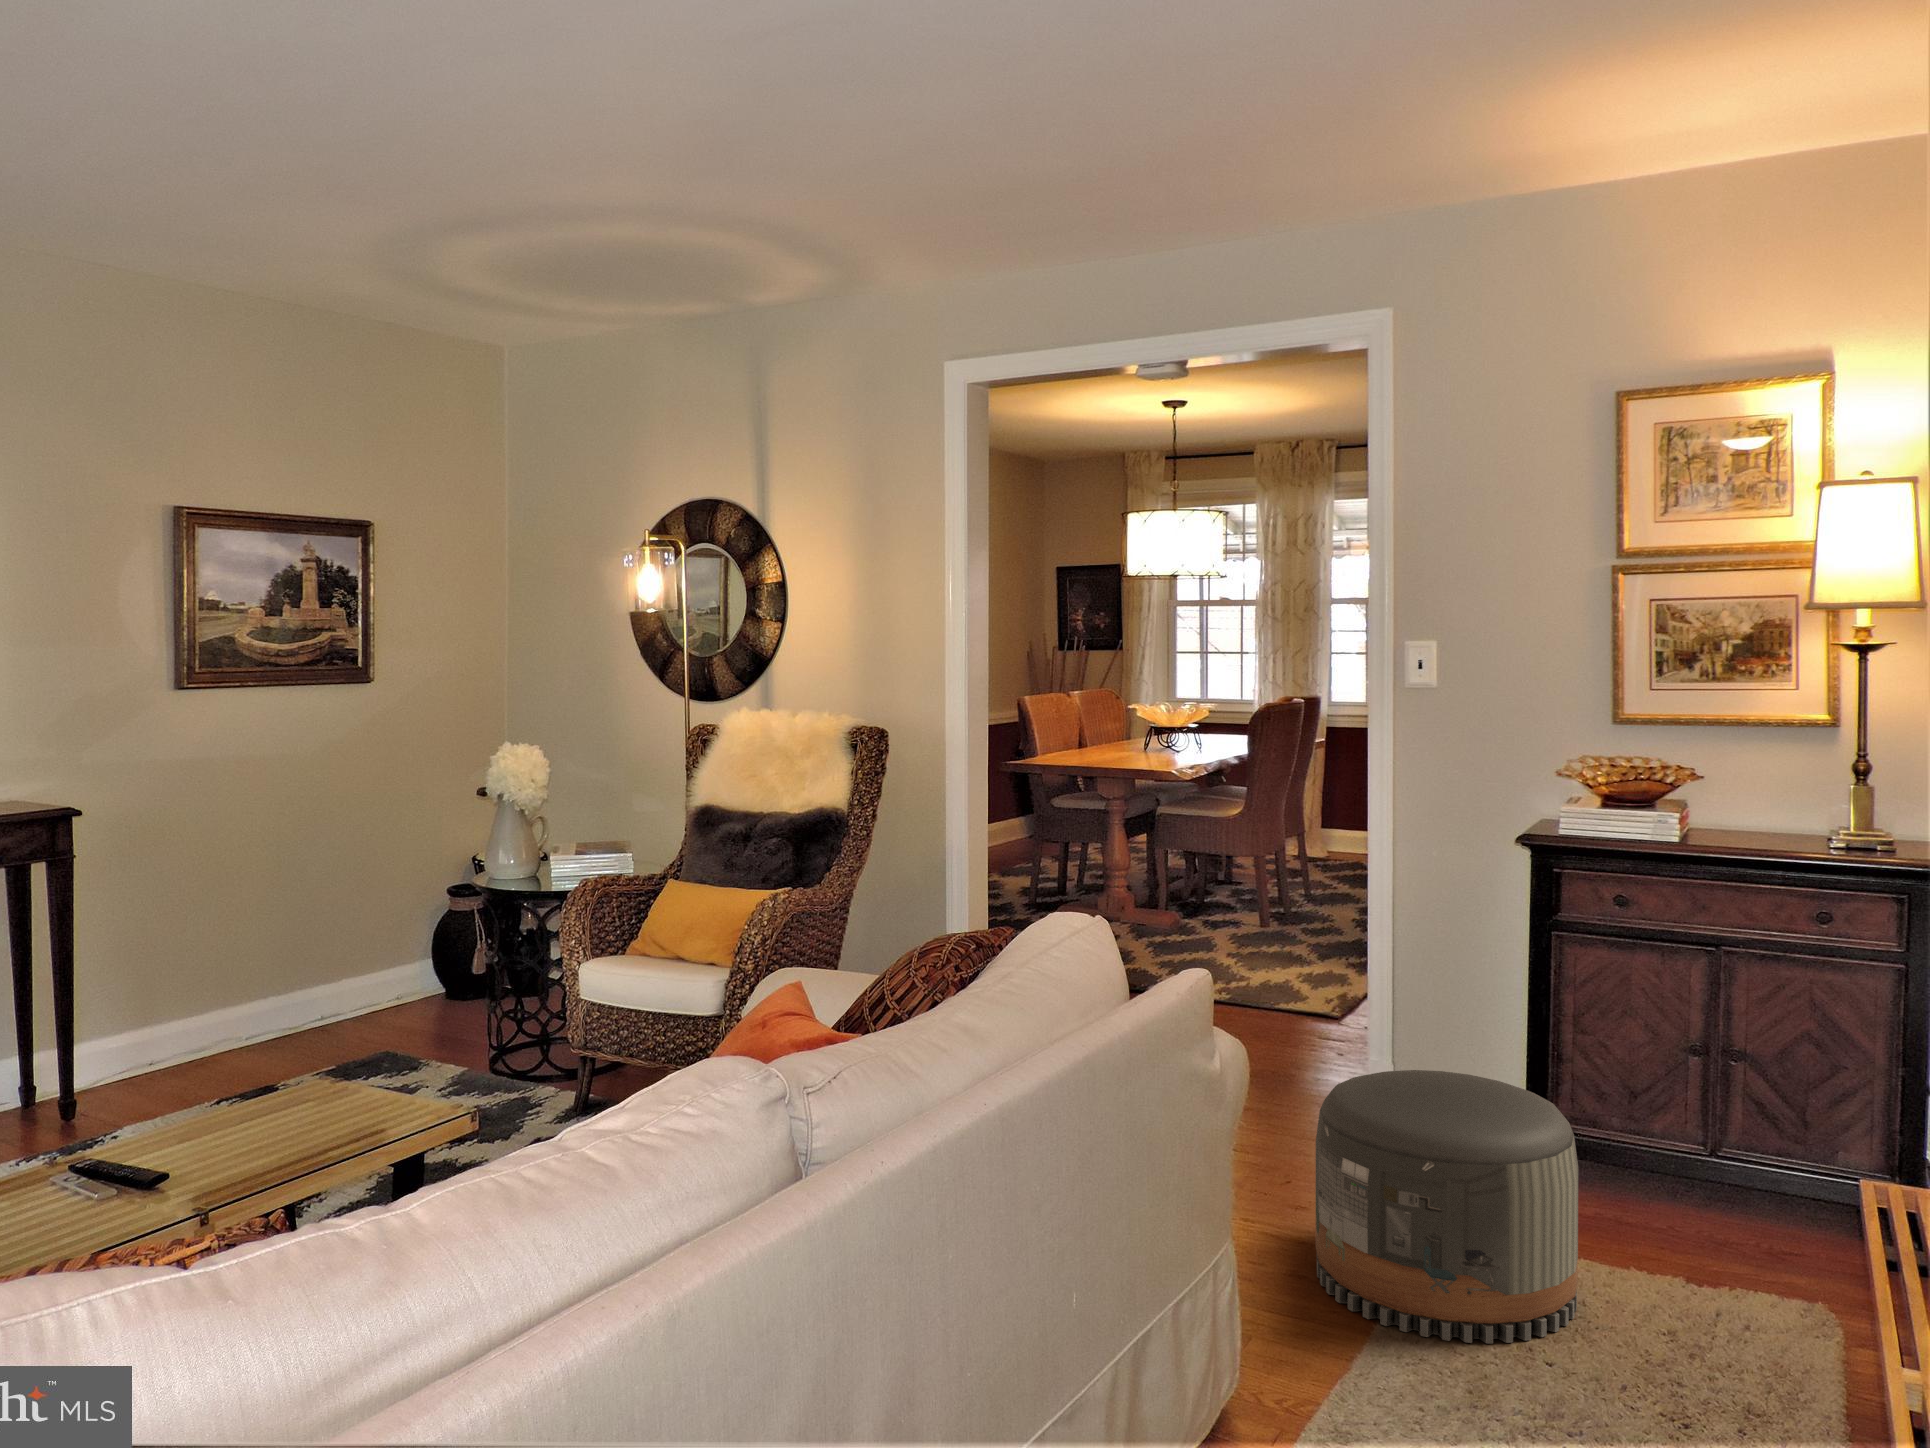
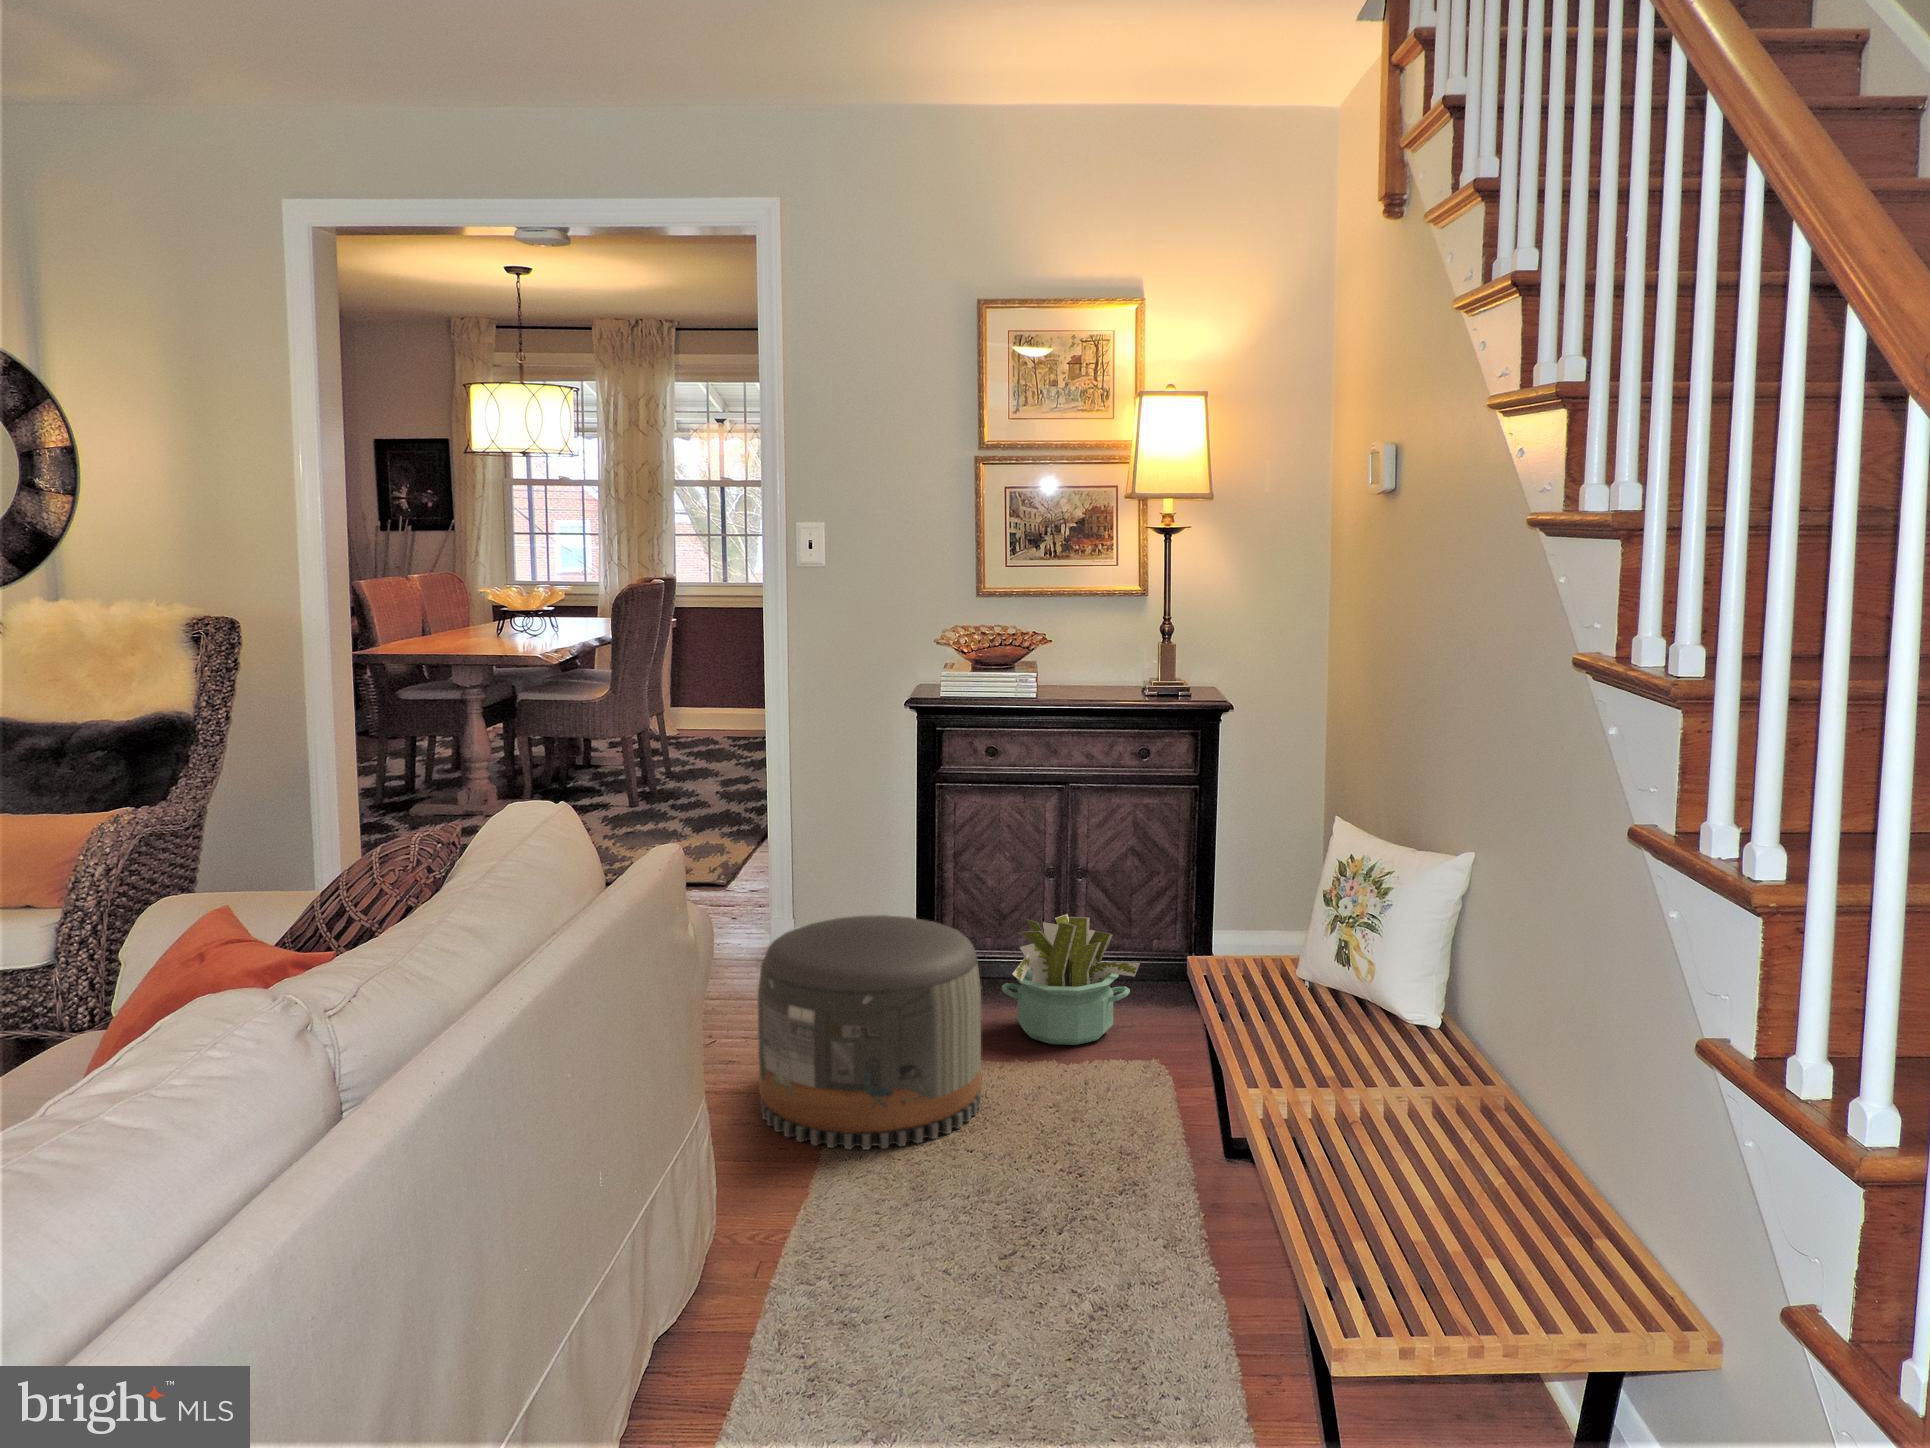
decorative plant: none [1623,1101,1812,1267] -> present [1002,914,1140,1045]

